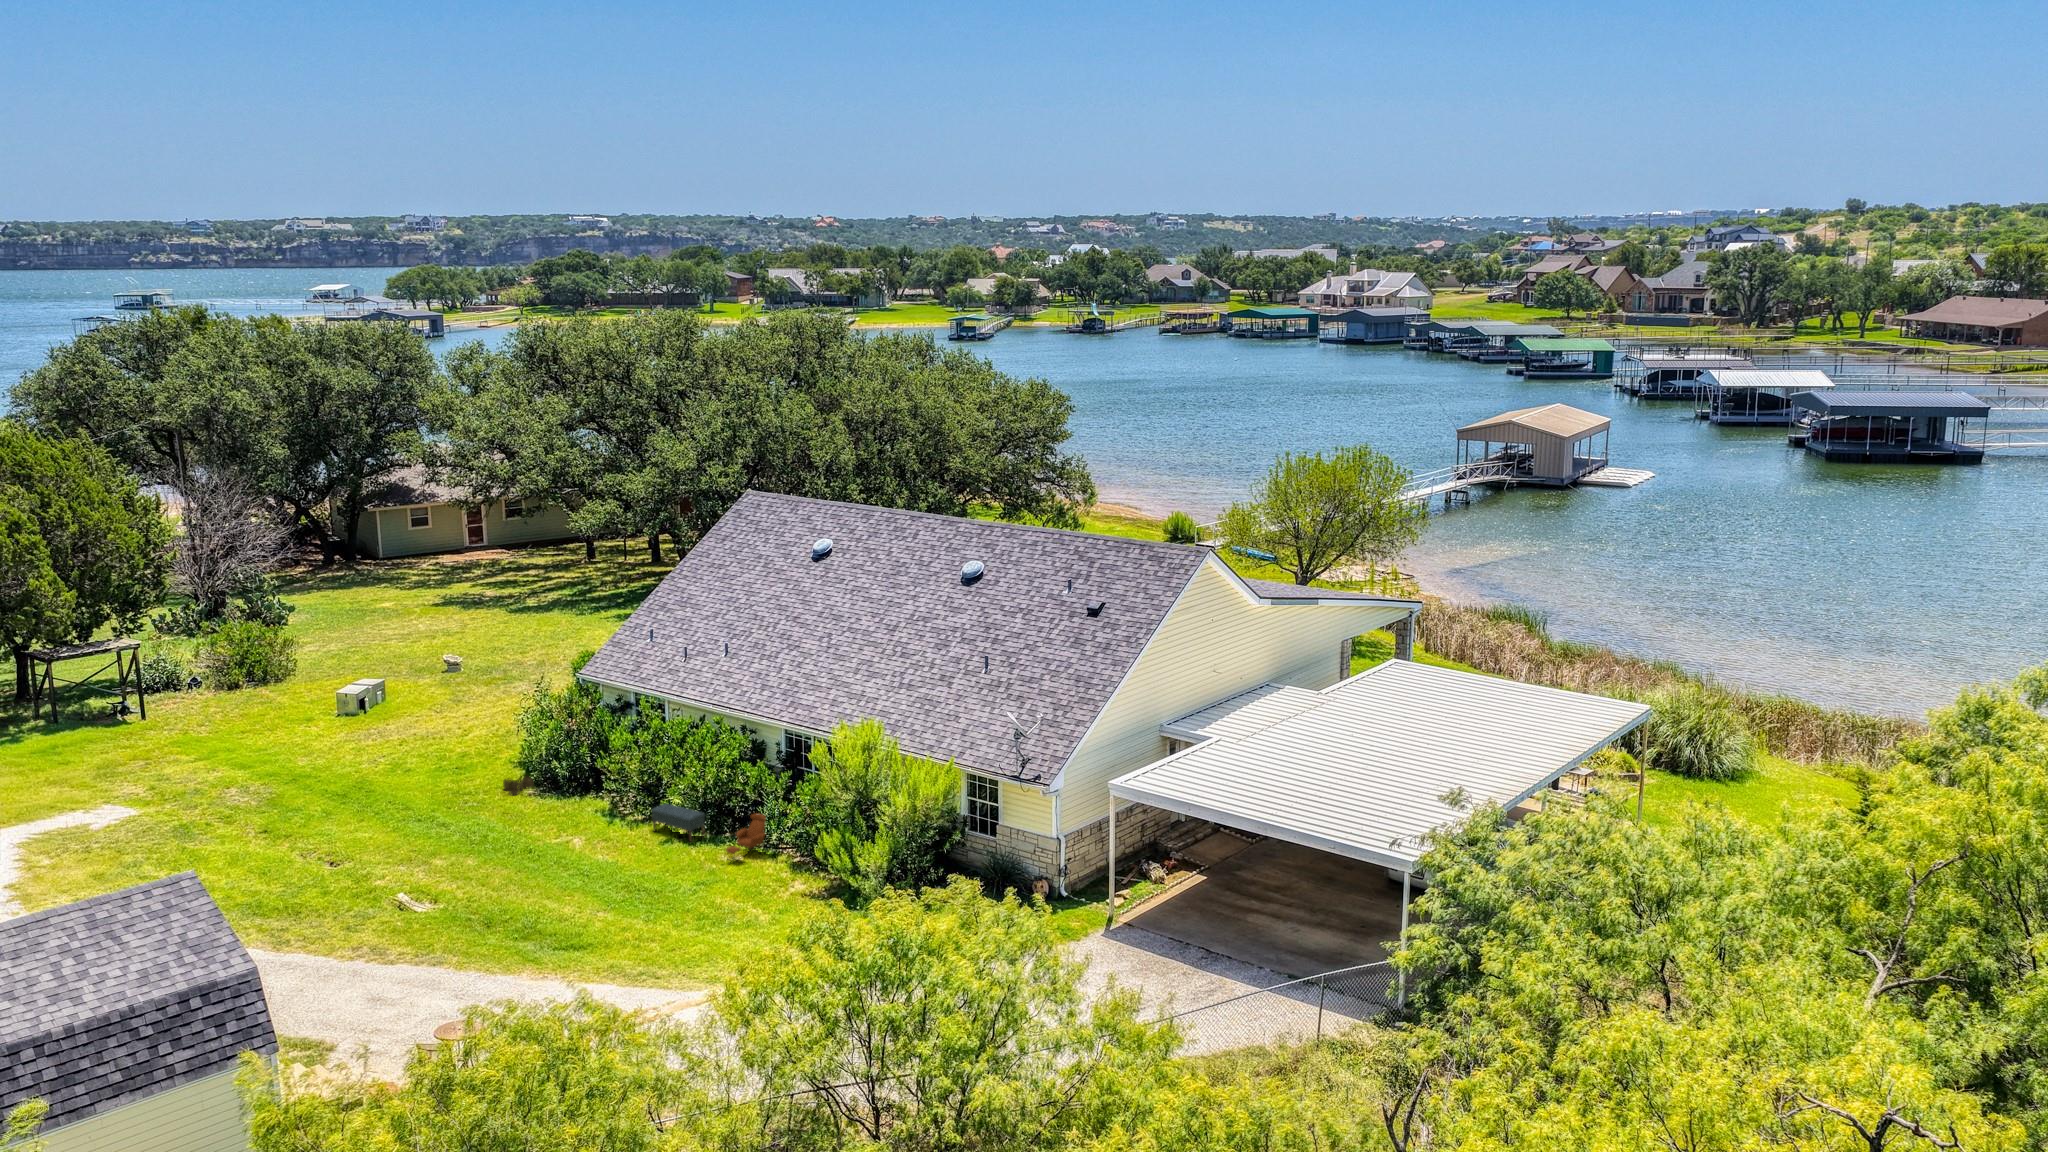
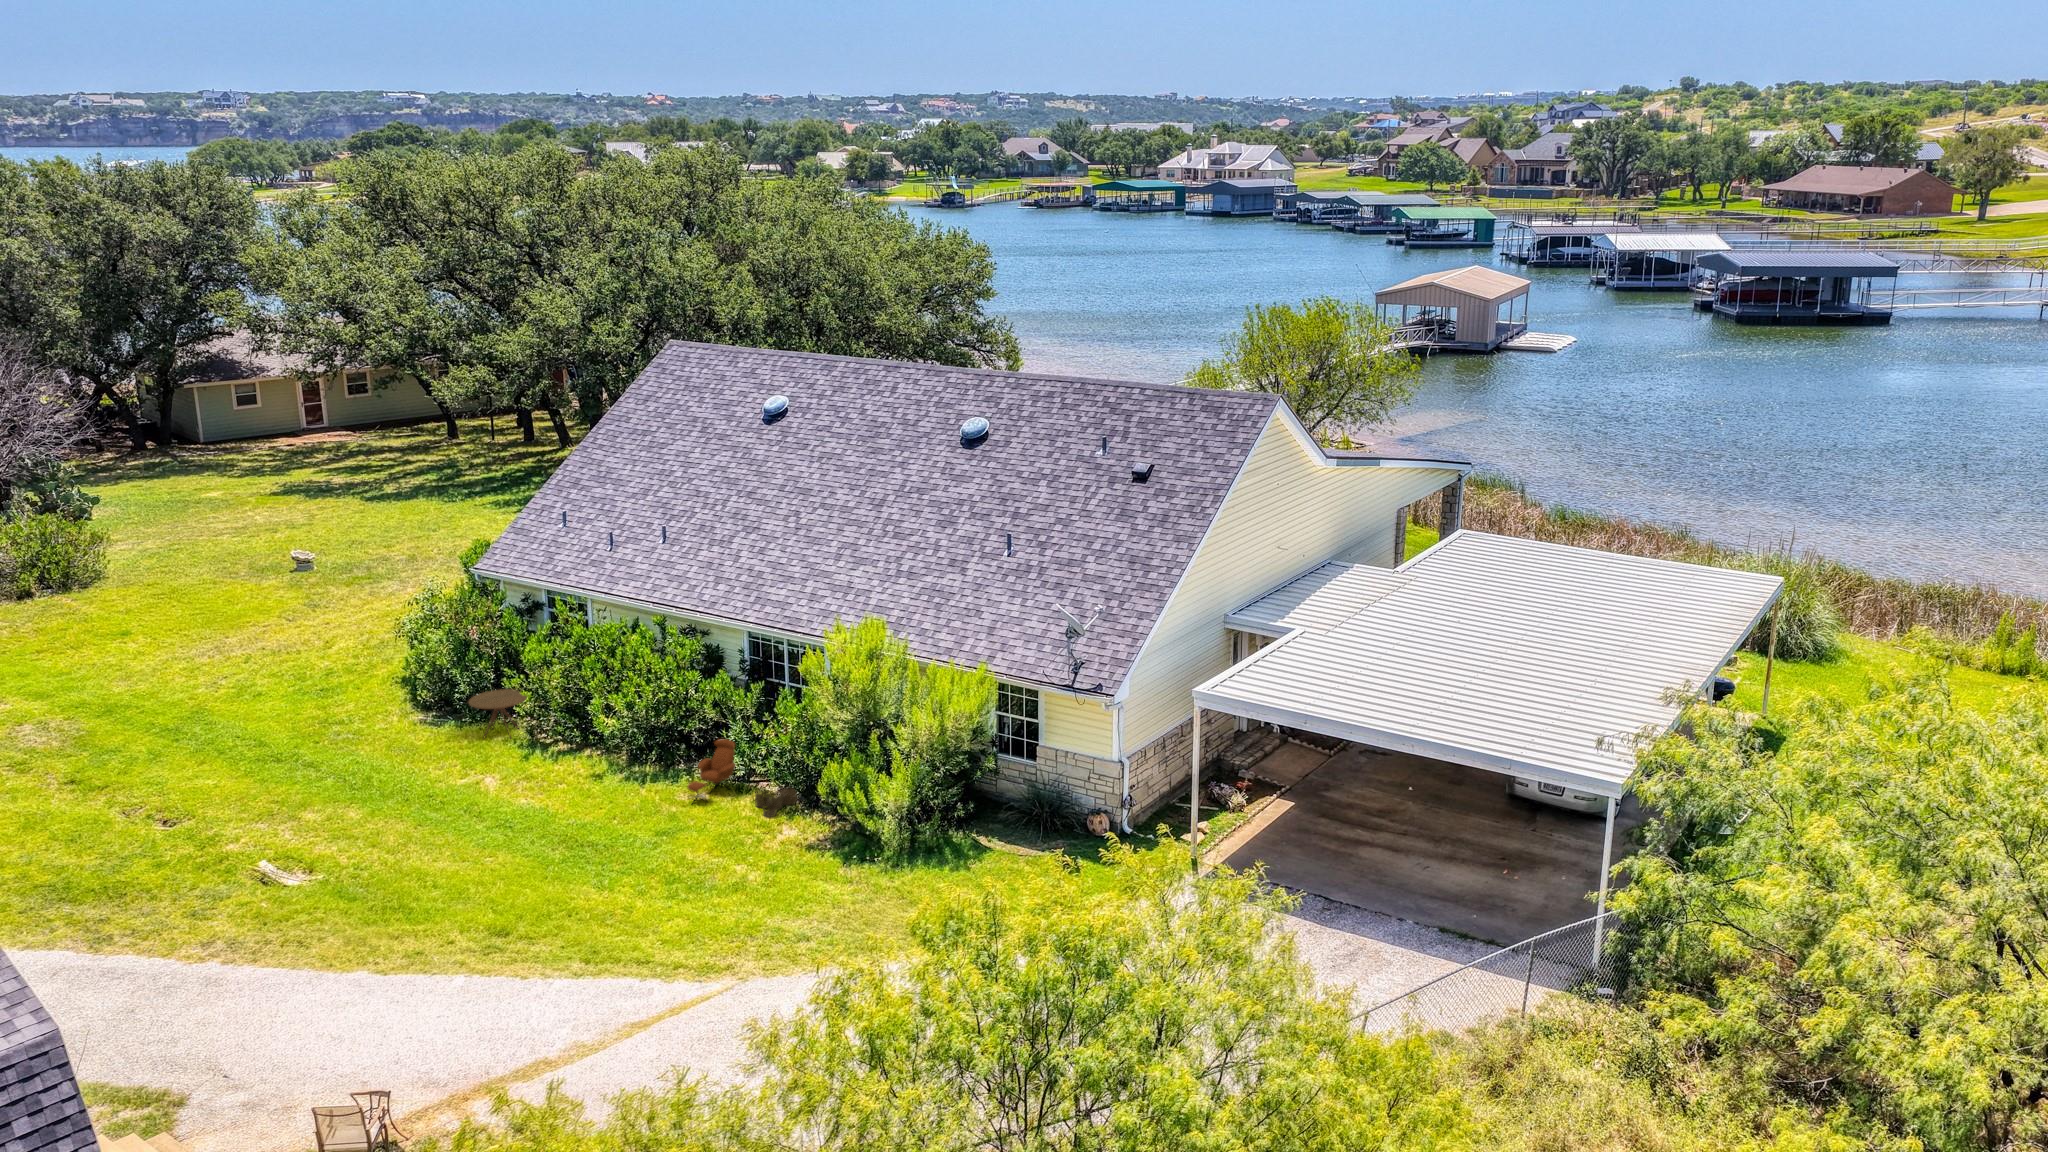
round table: none [567,770,613,810] -> present [469,689,527,738]
woven basket: present [503,776,533,795] -> present [755,787,797,817]
bench: present [651,803,705,842] -> none [583,729,654,777]

